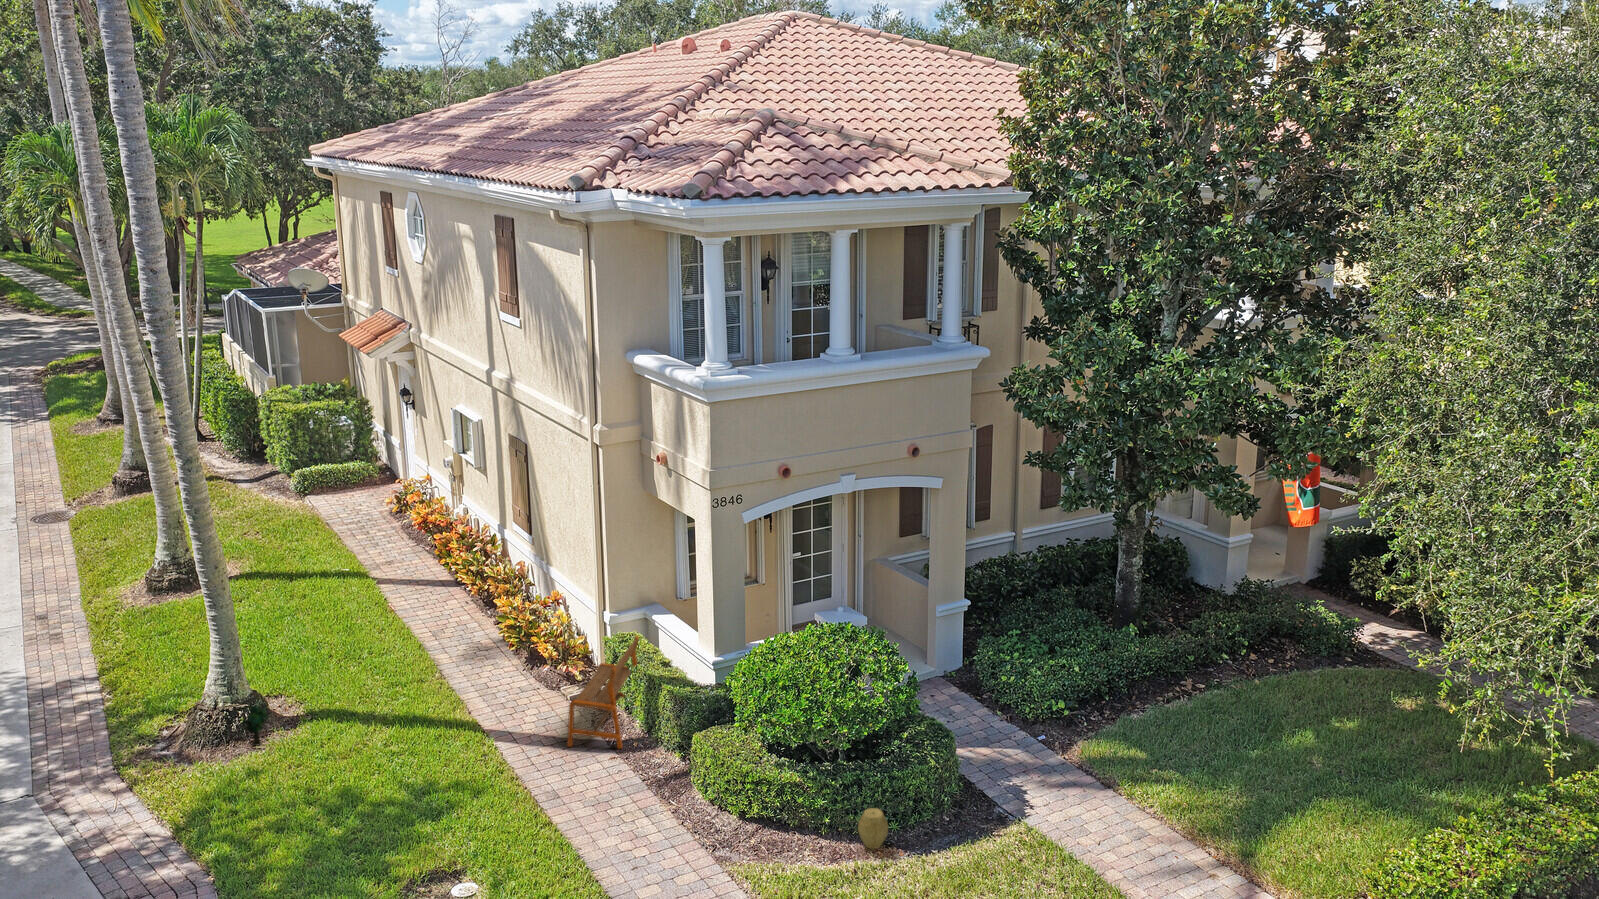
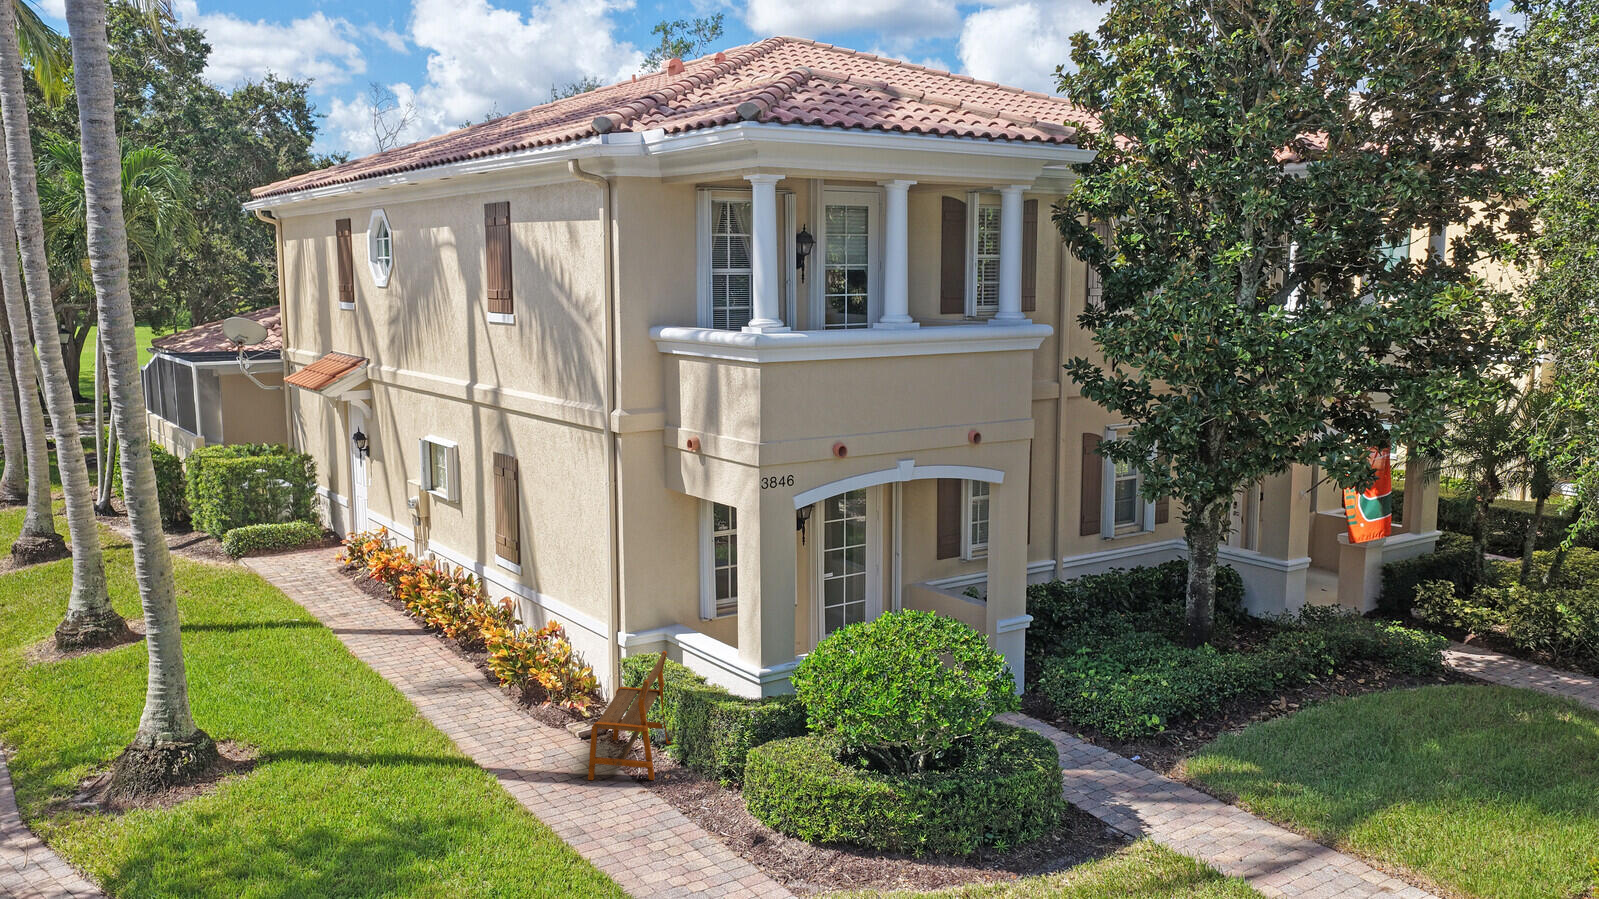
decorative plant: present [241,700,268,746] -> none [183,734,219,792]
woven basket: present [858,808,888,849] -> none [964,821,1001,871]

